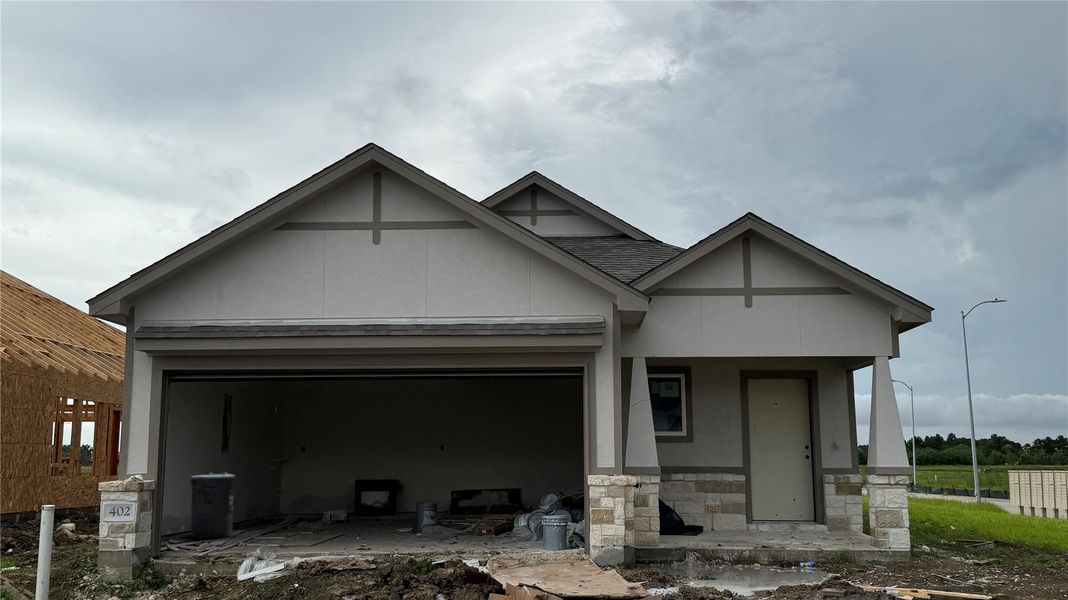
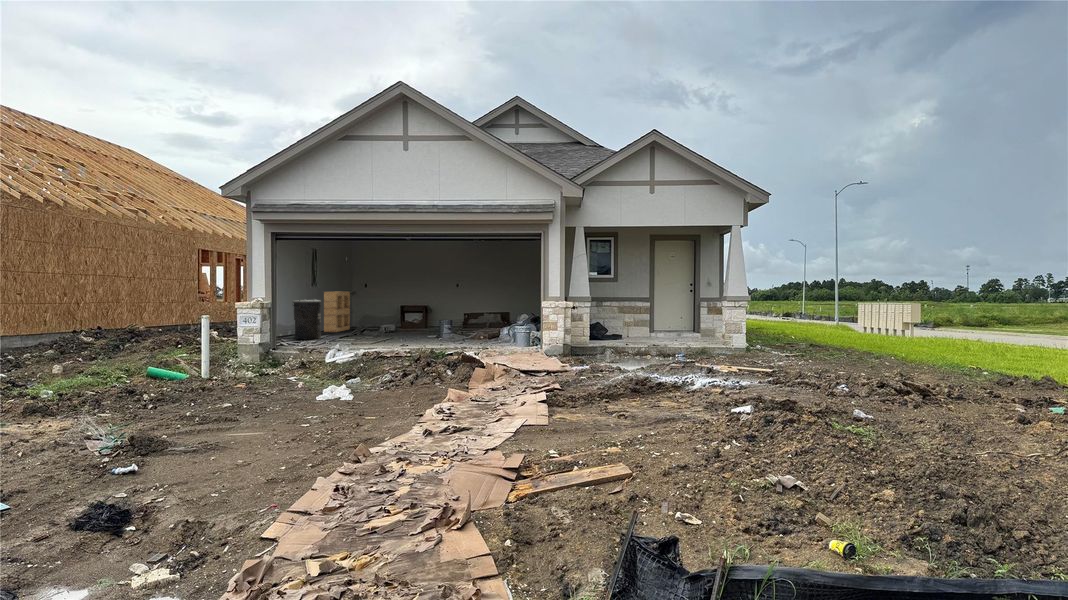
shelving unit: none [233,460,280,524] -> present [324,292,350,332]

